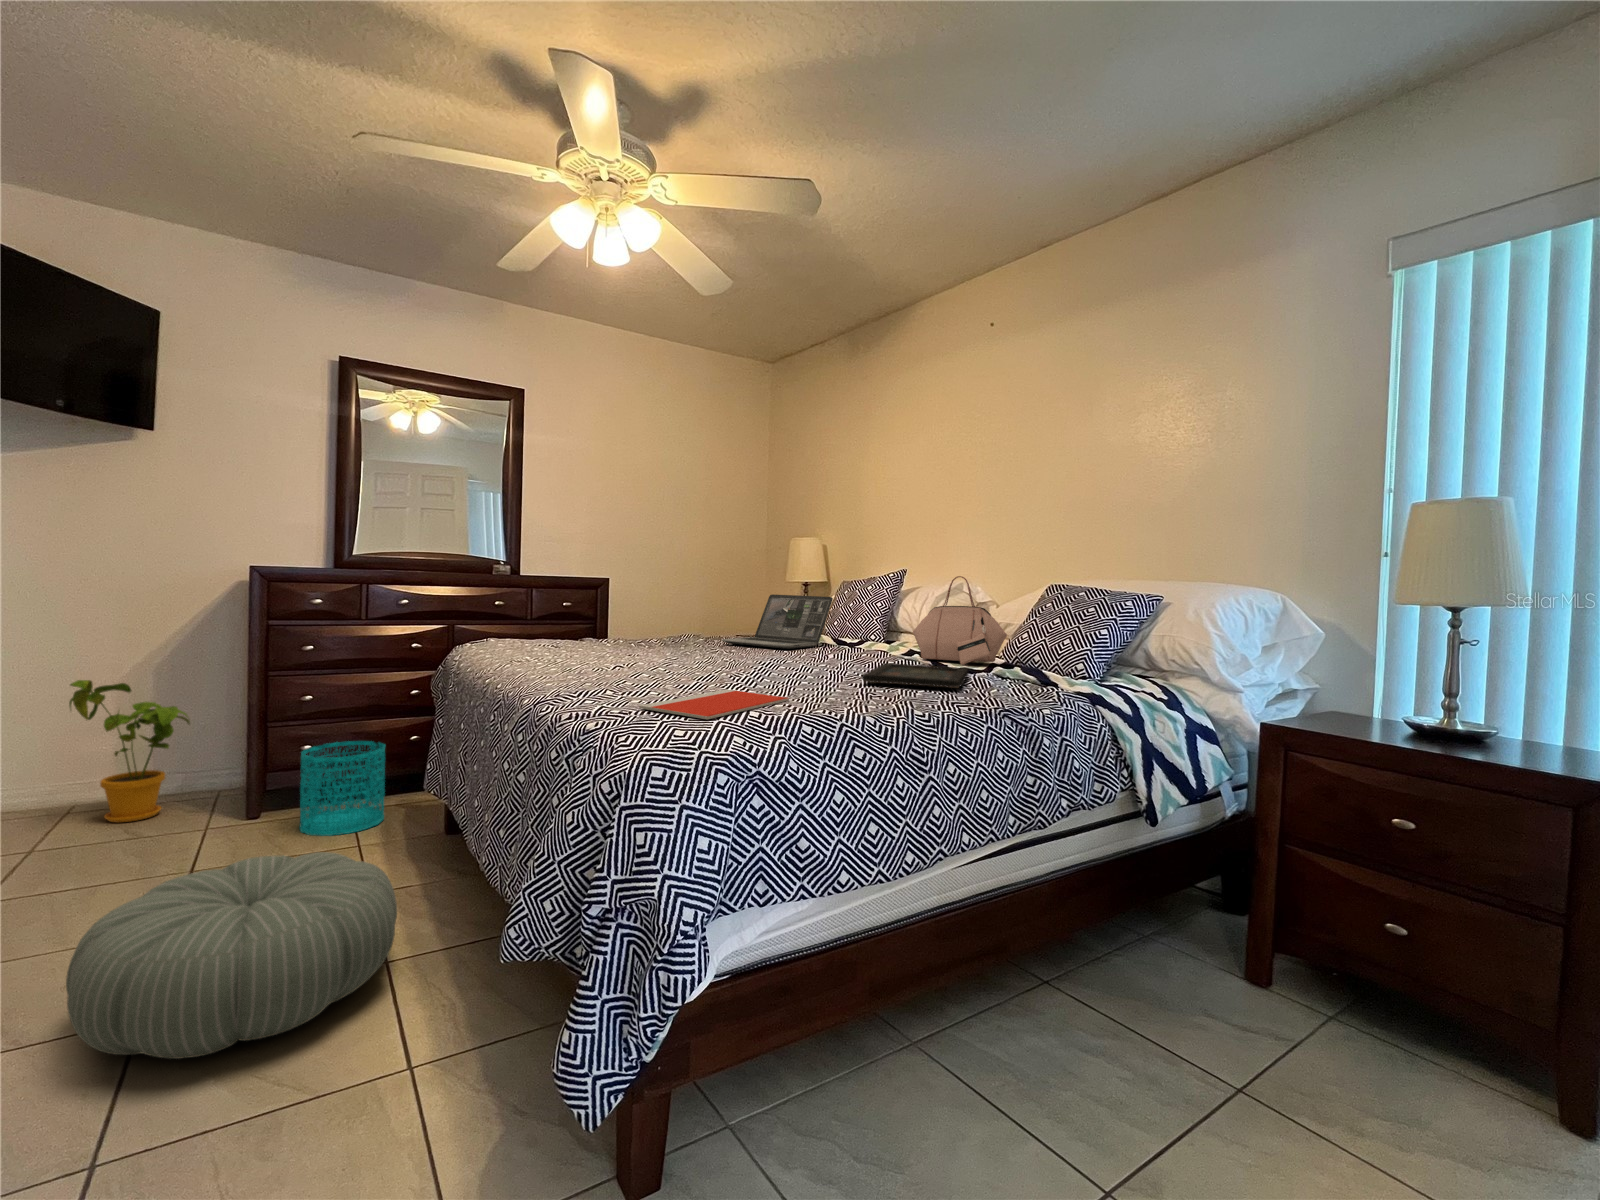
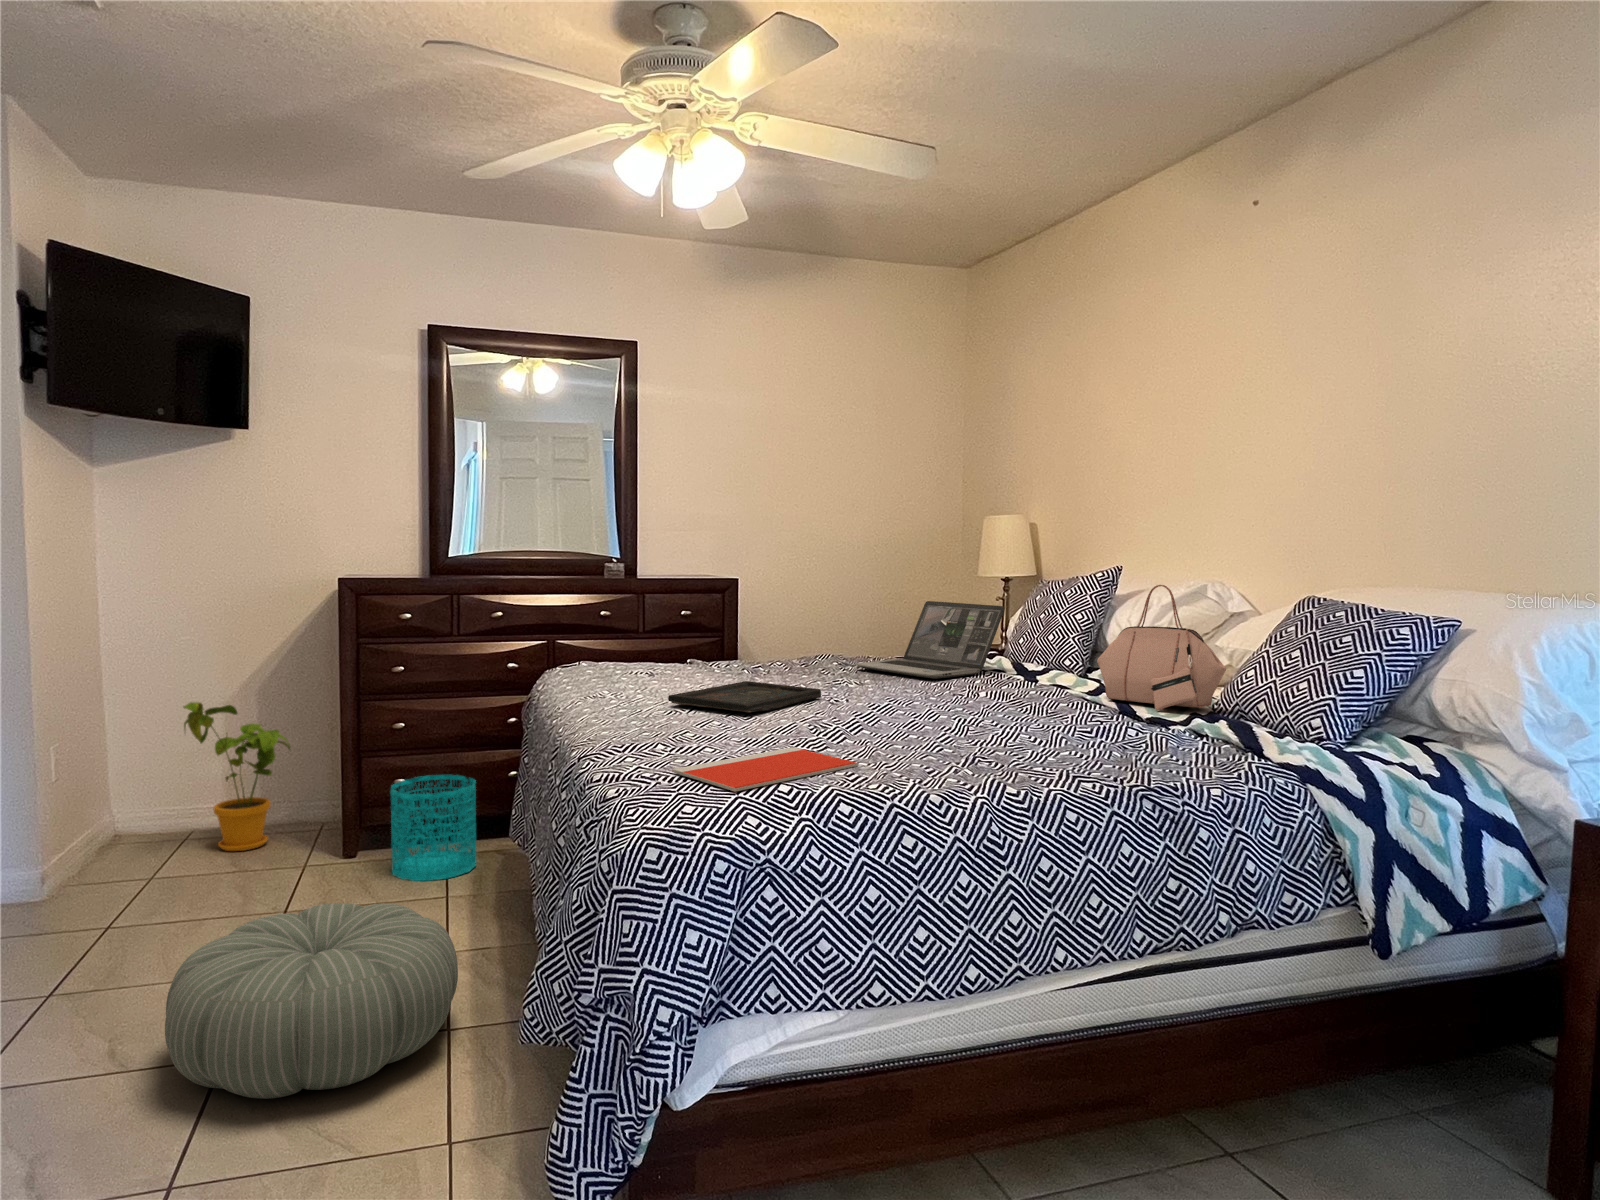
tray: present [862,663,968,688] -> present [668,681,821,712]

